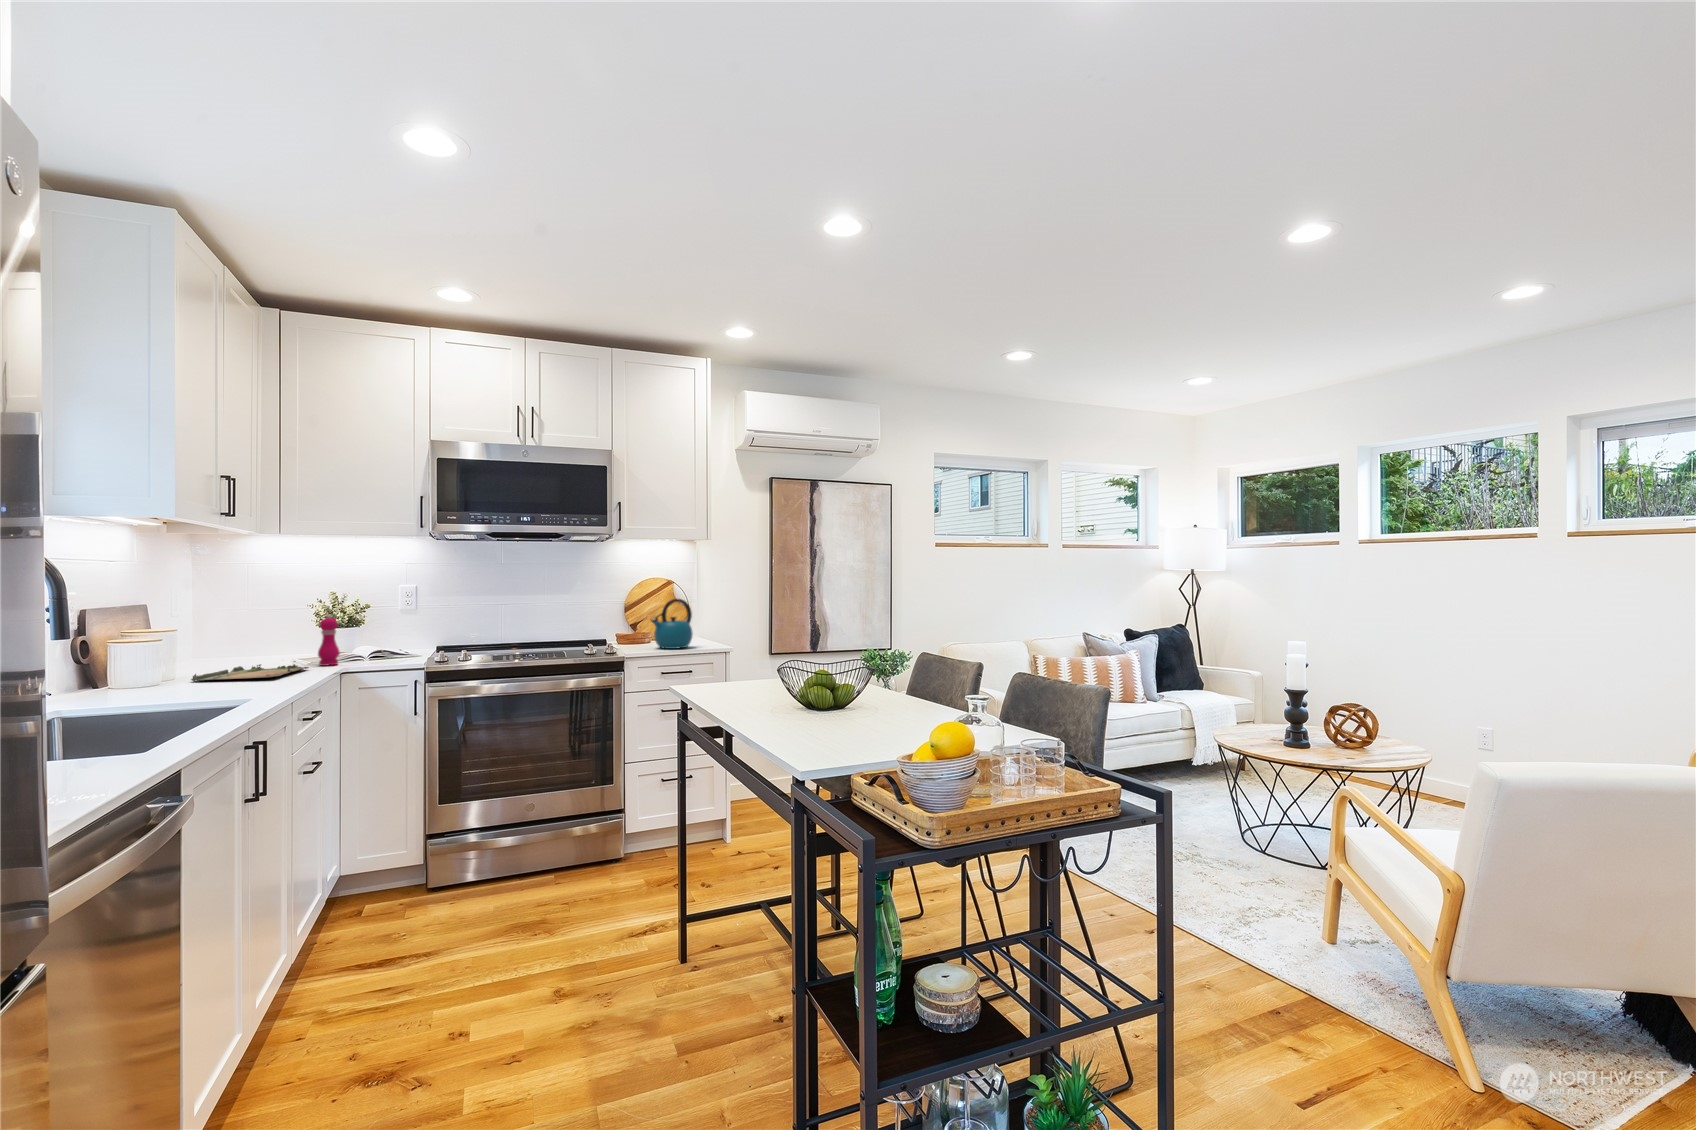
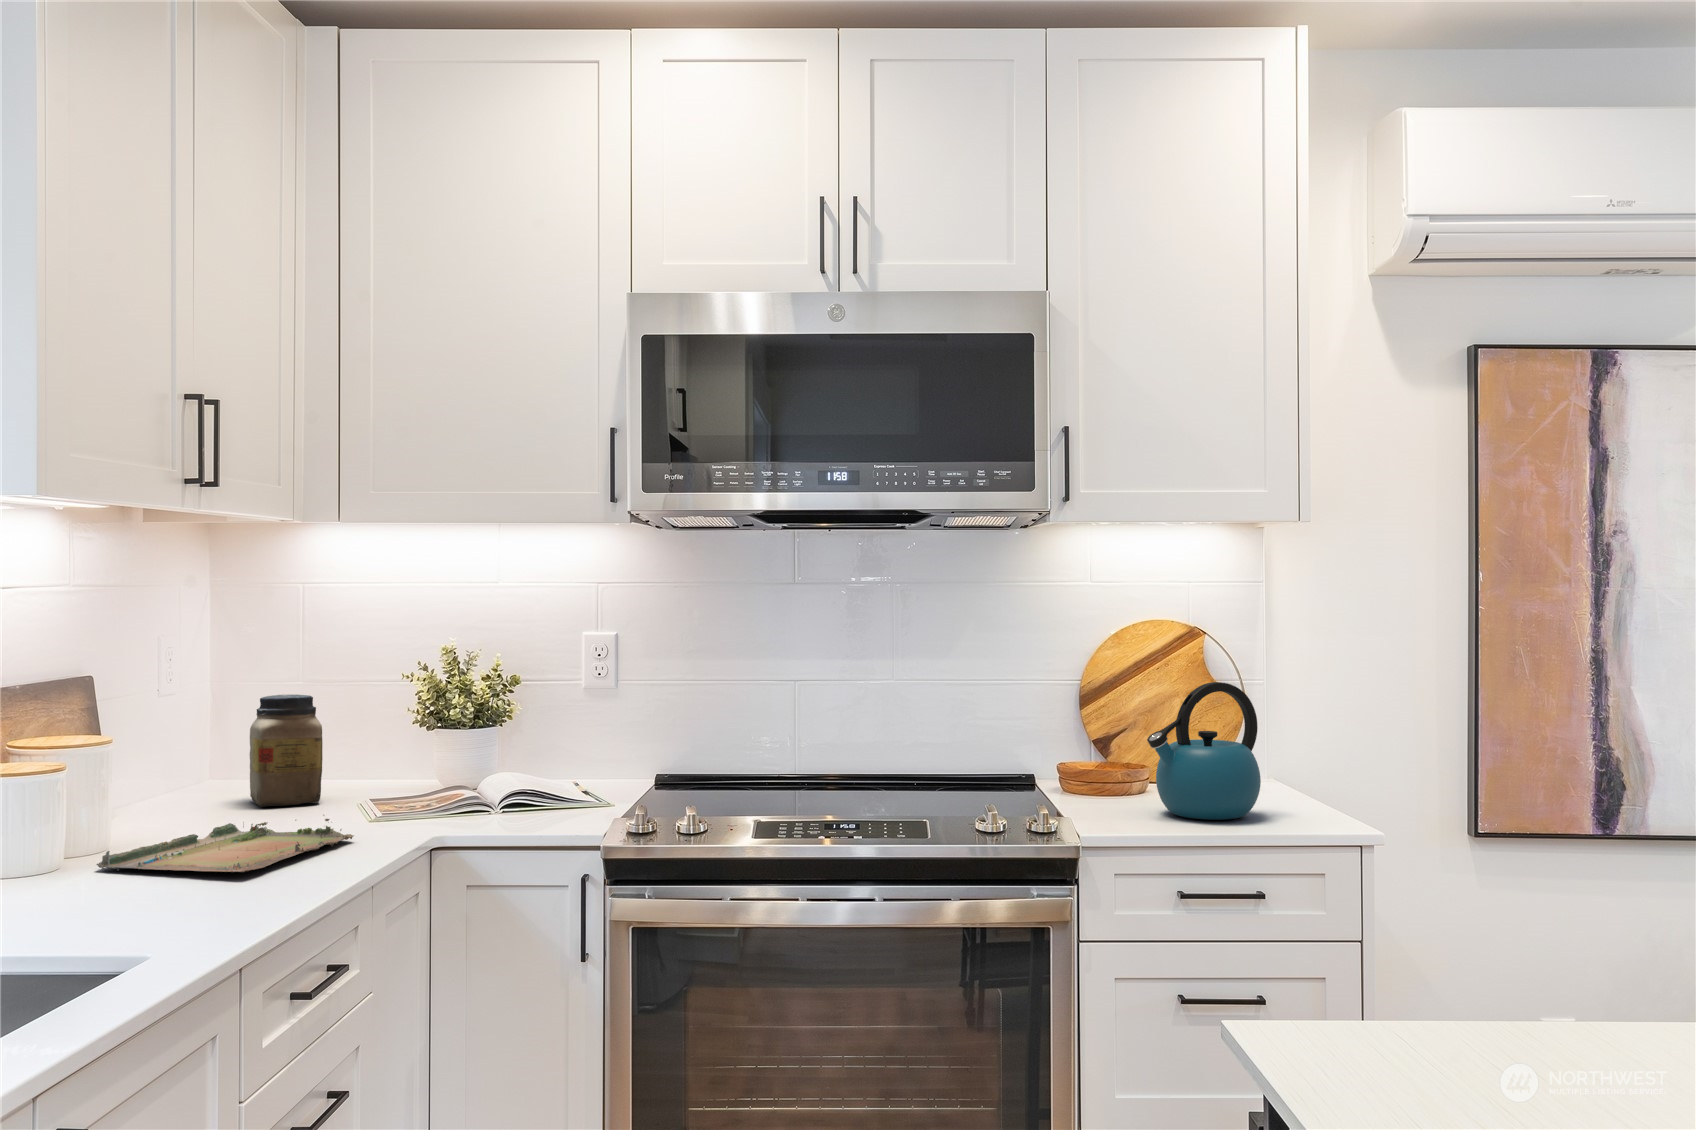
jar: none [231,613,273,664] -> present [250,695,323,807]
pepper mill: present [318,614,340,666] -> none [384,707,429,829]

